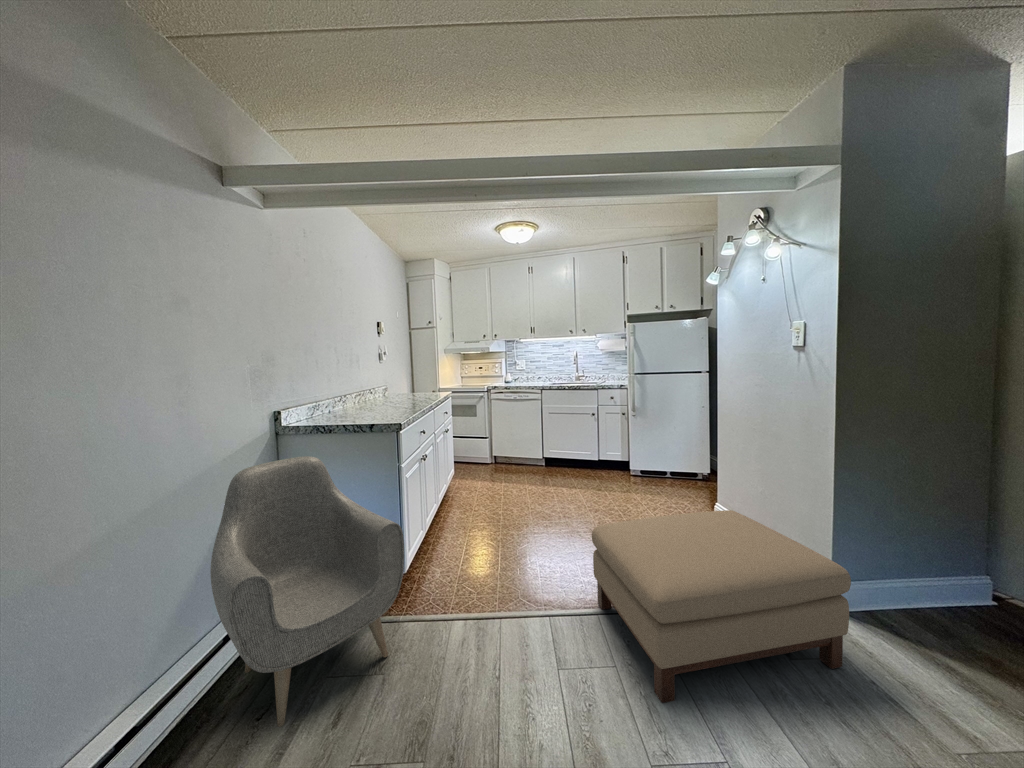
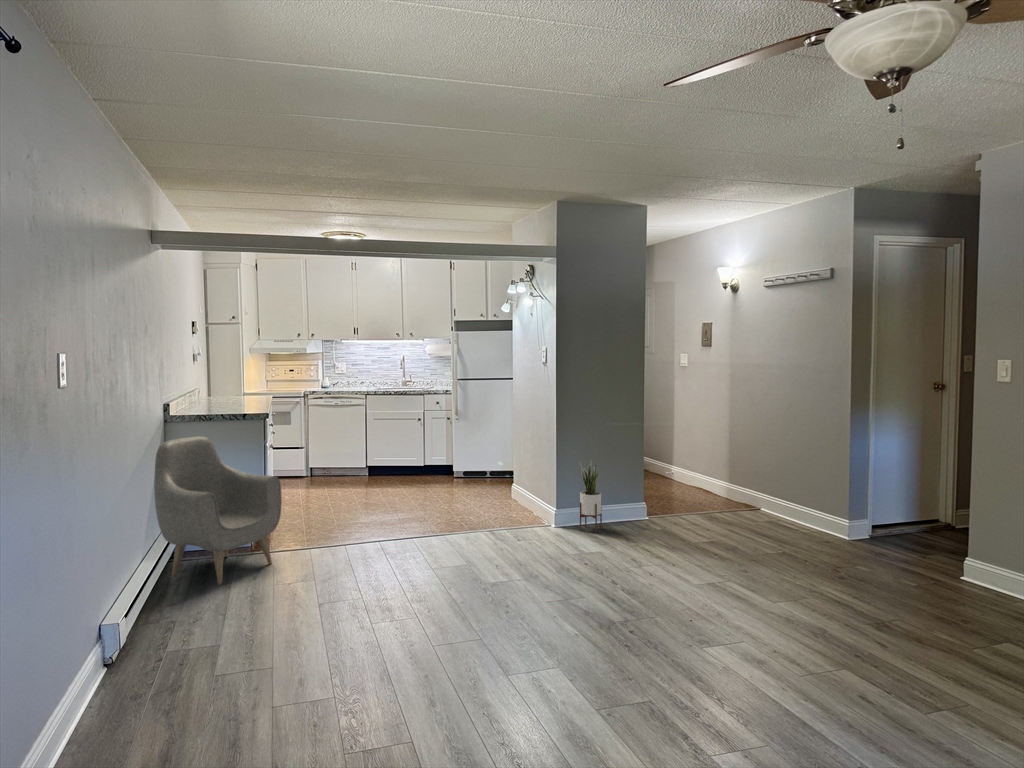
ottoman: present [592,510,851,703] -> none [409,472,547,559]
potted plant: none [884,510,937,645] -> present [580,461,602,532]

